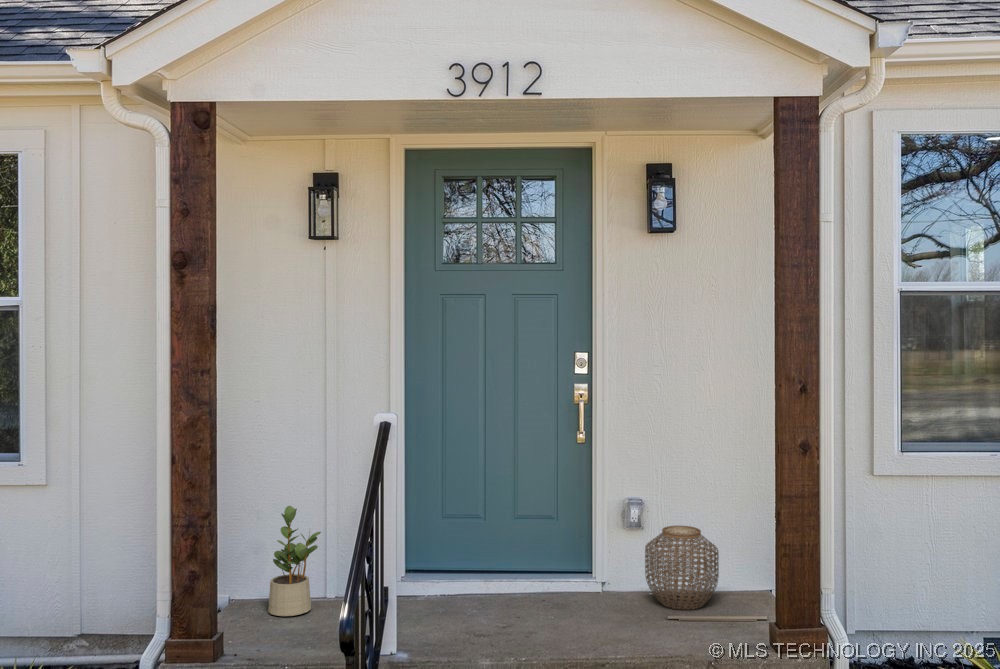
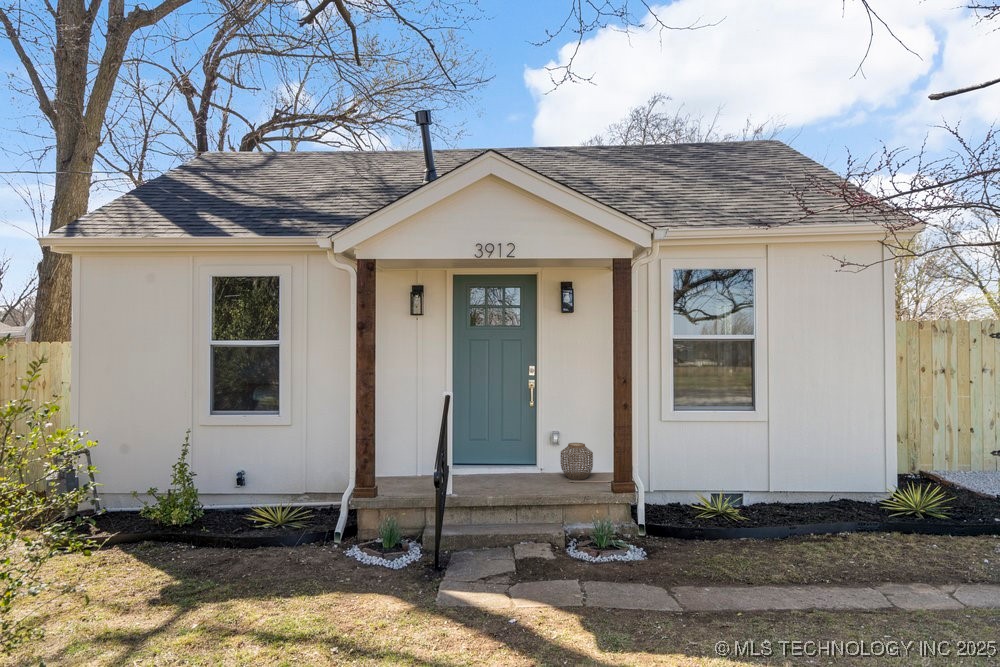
potted plant: present [268,506,321,616] -> none [392,434,415,484]

